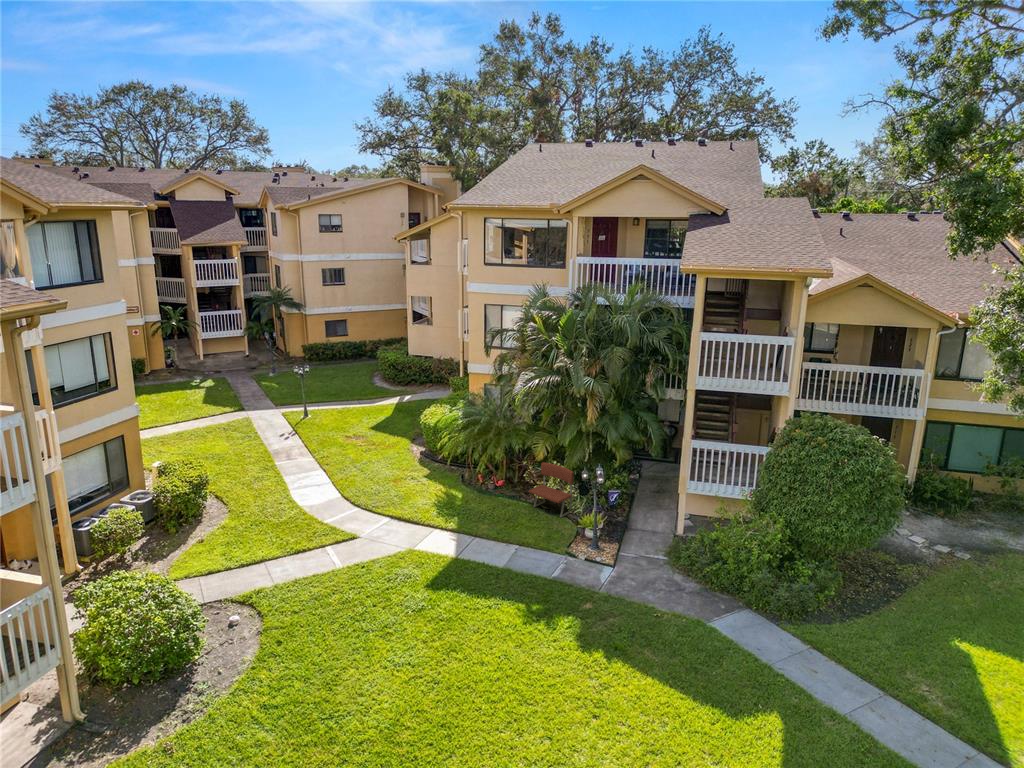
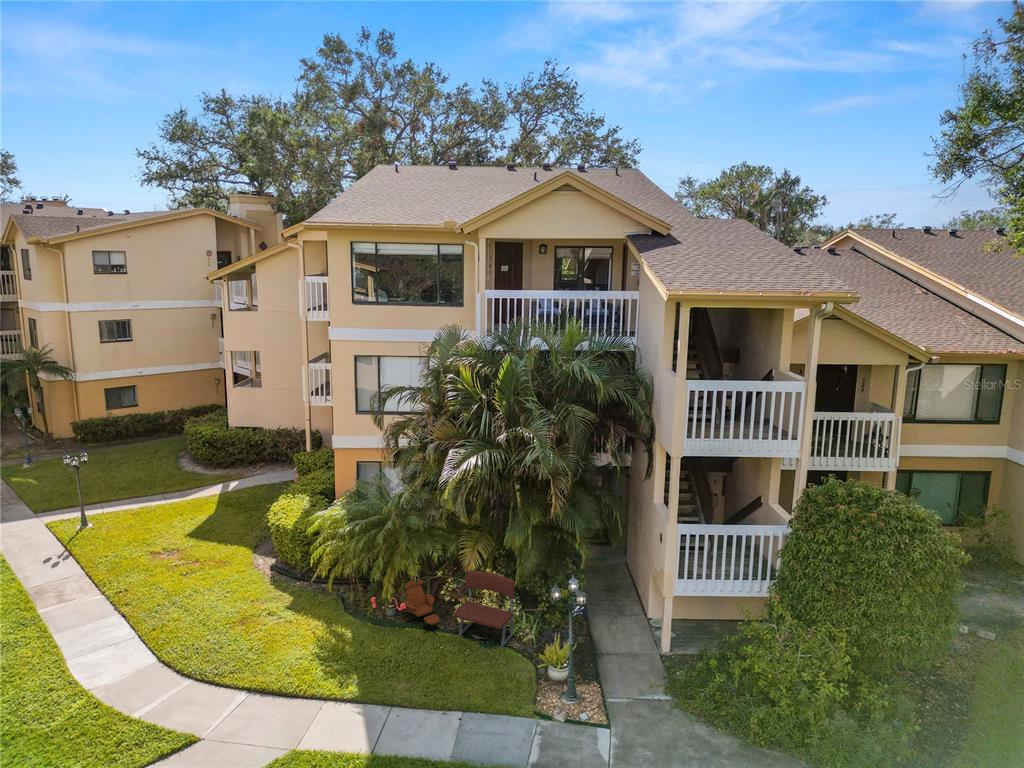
lounge chair: none [499,467,523,505] -> present [404,580,440,634]

